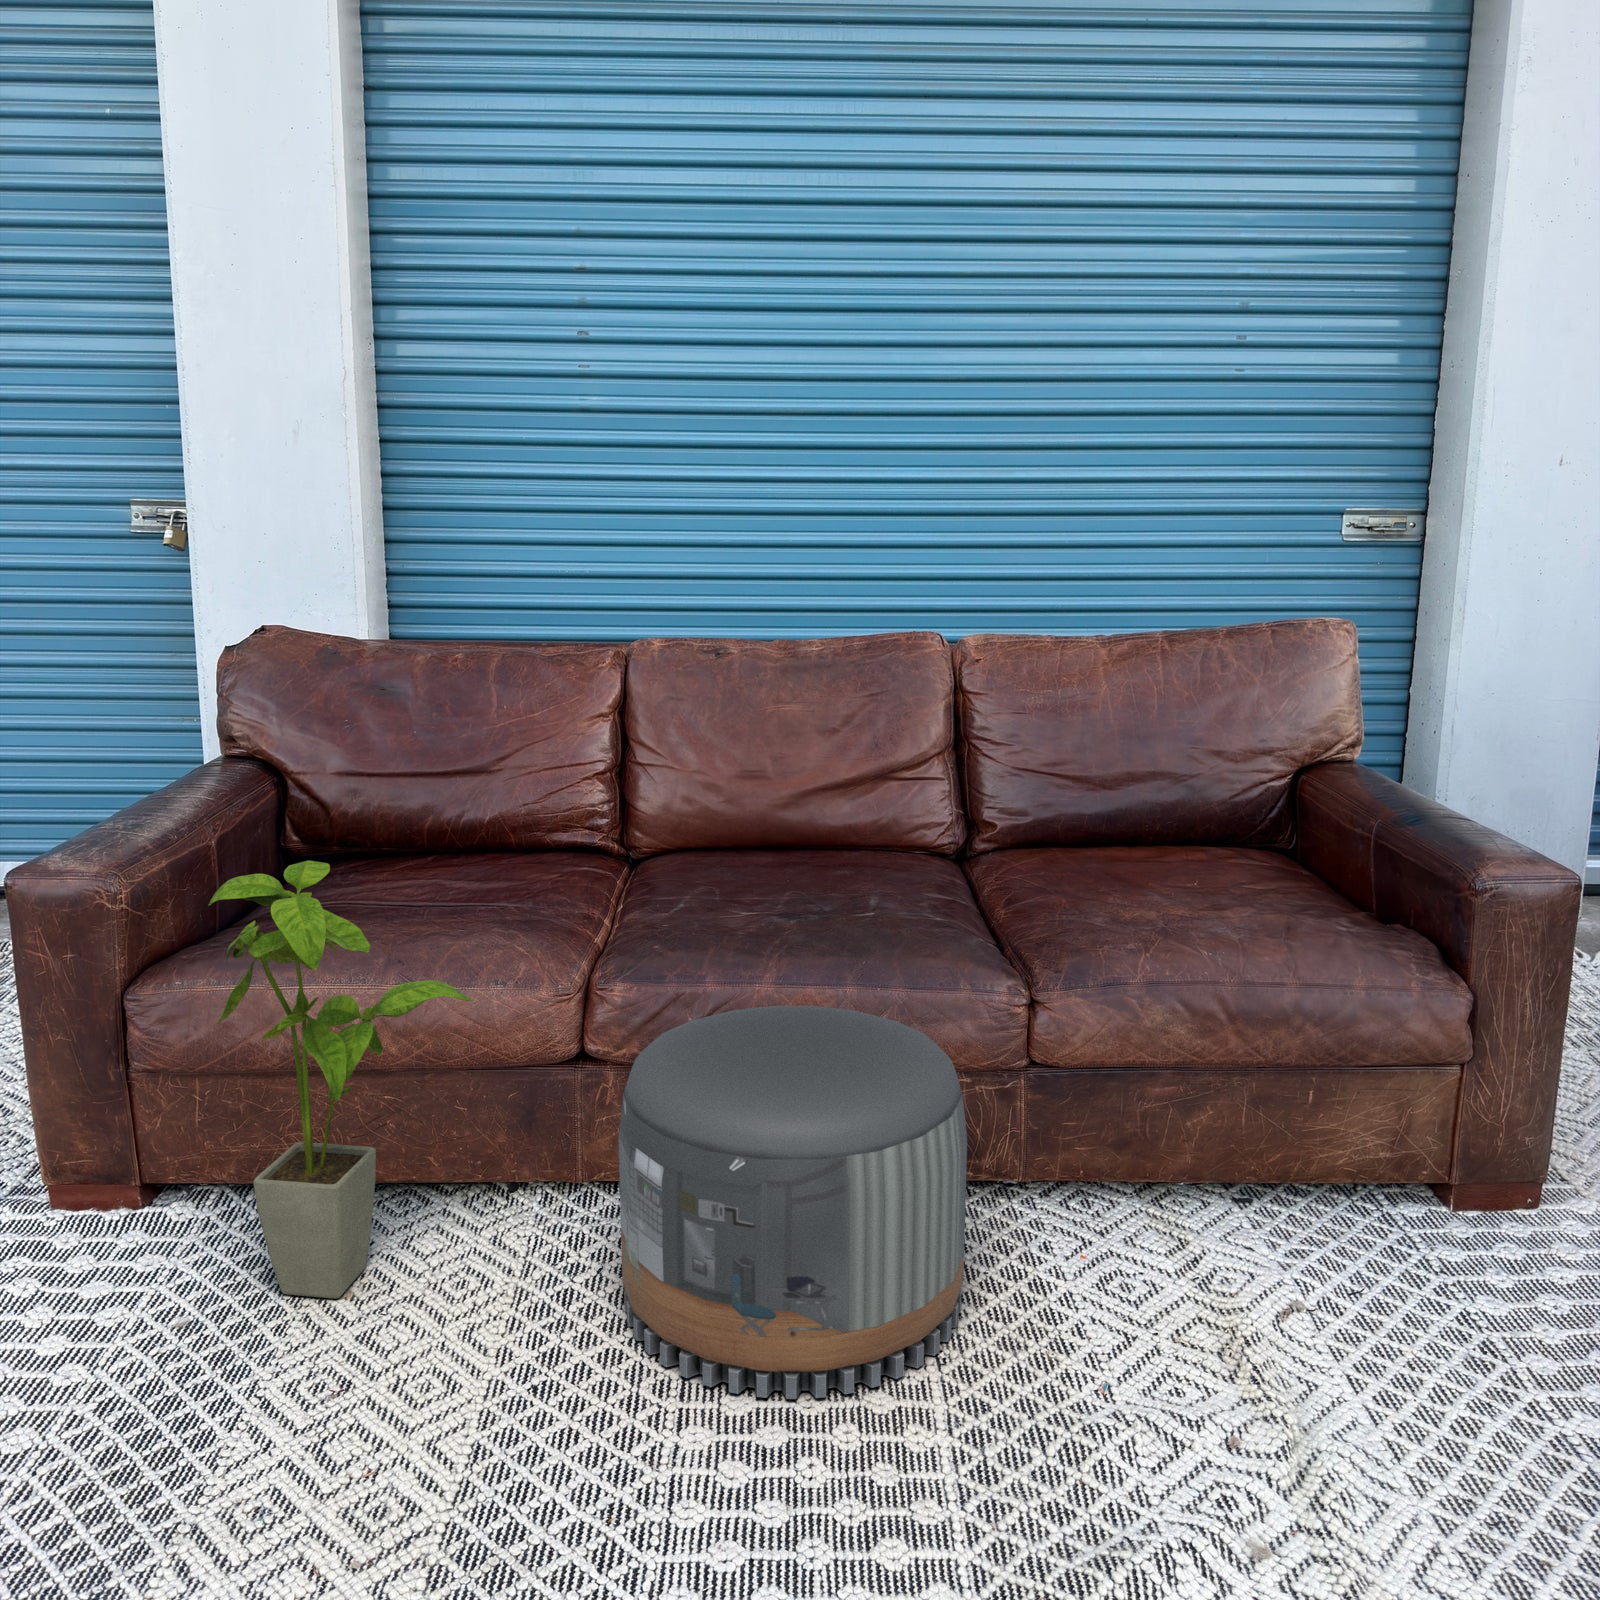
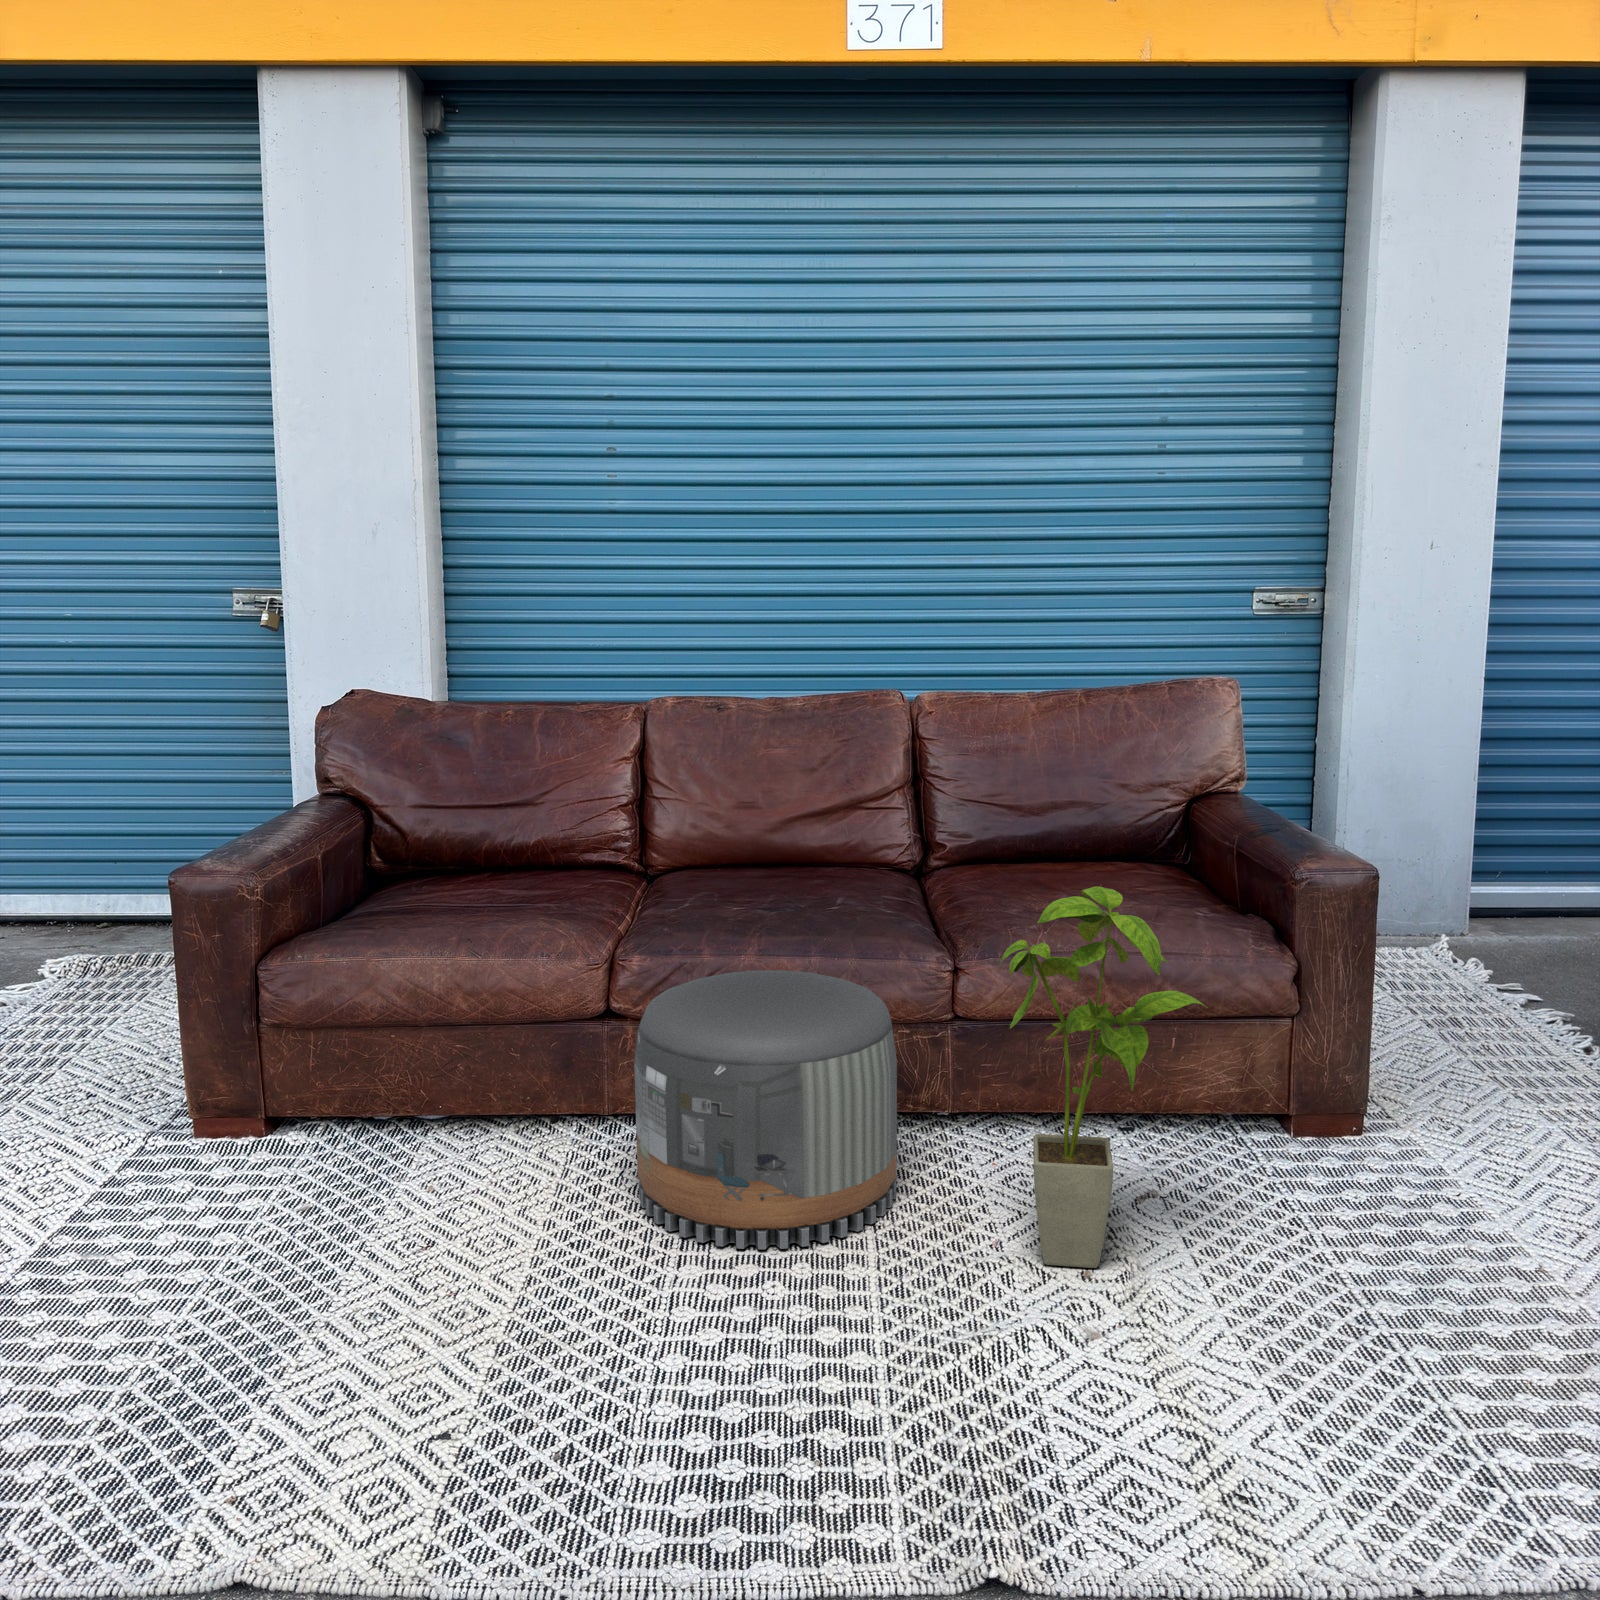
house plant: present [208,860,474,1298] -> present [999,886,1207,1268]

